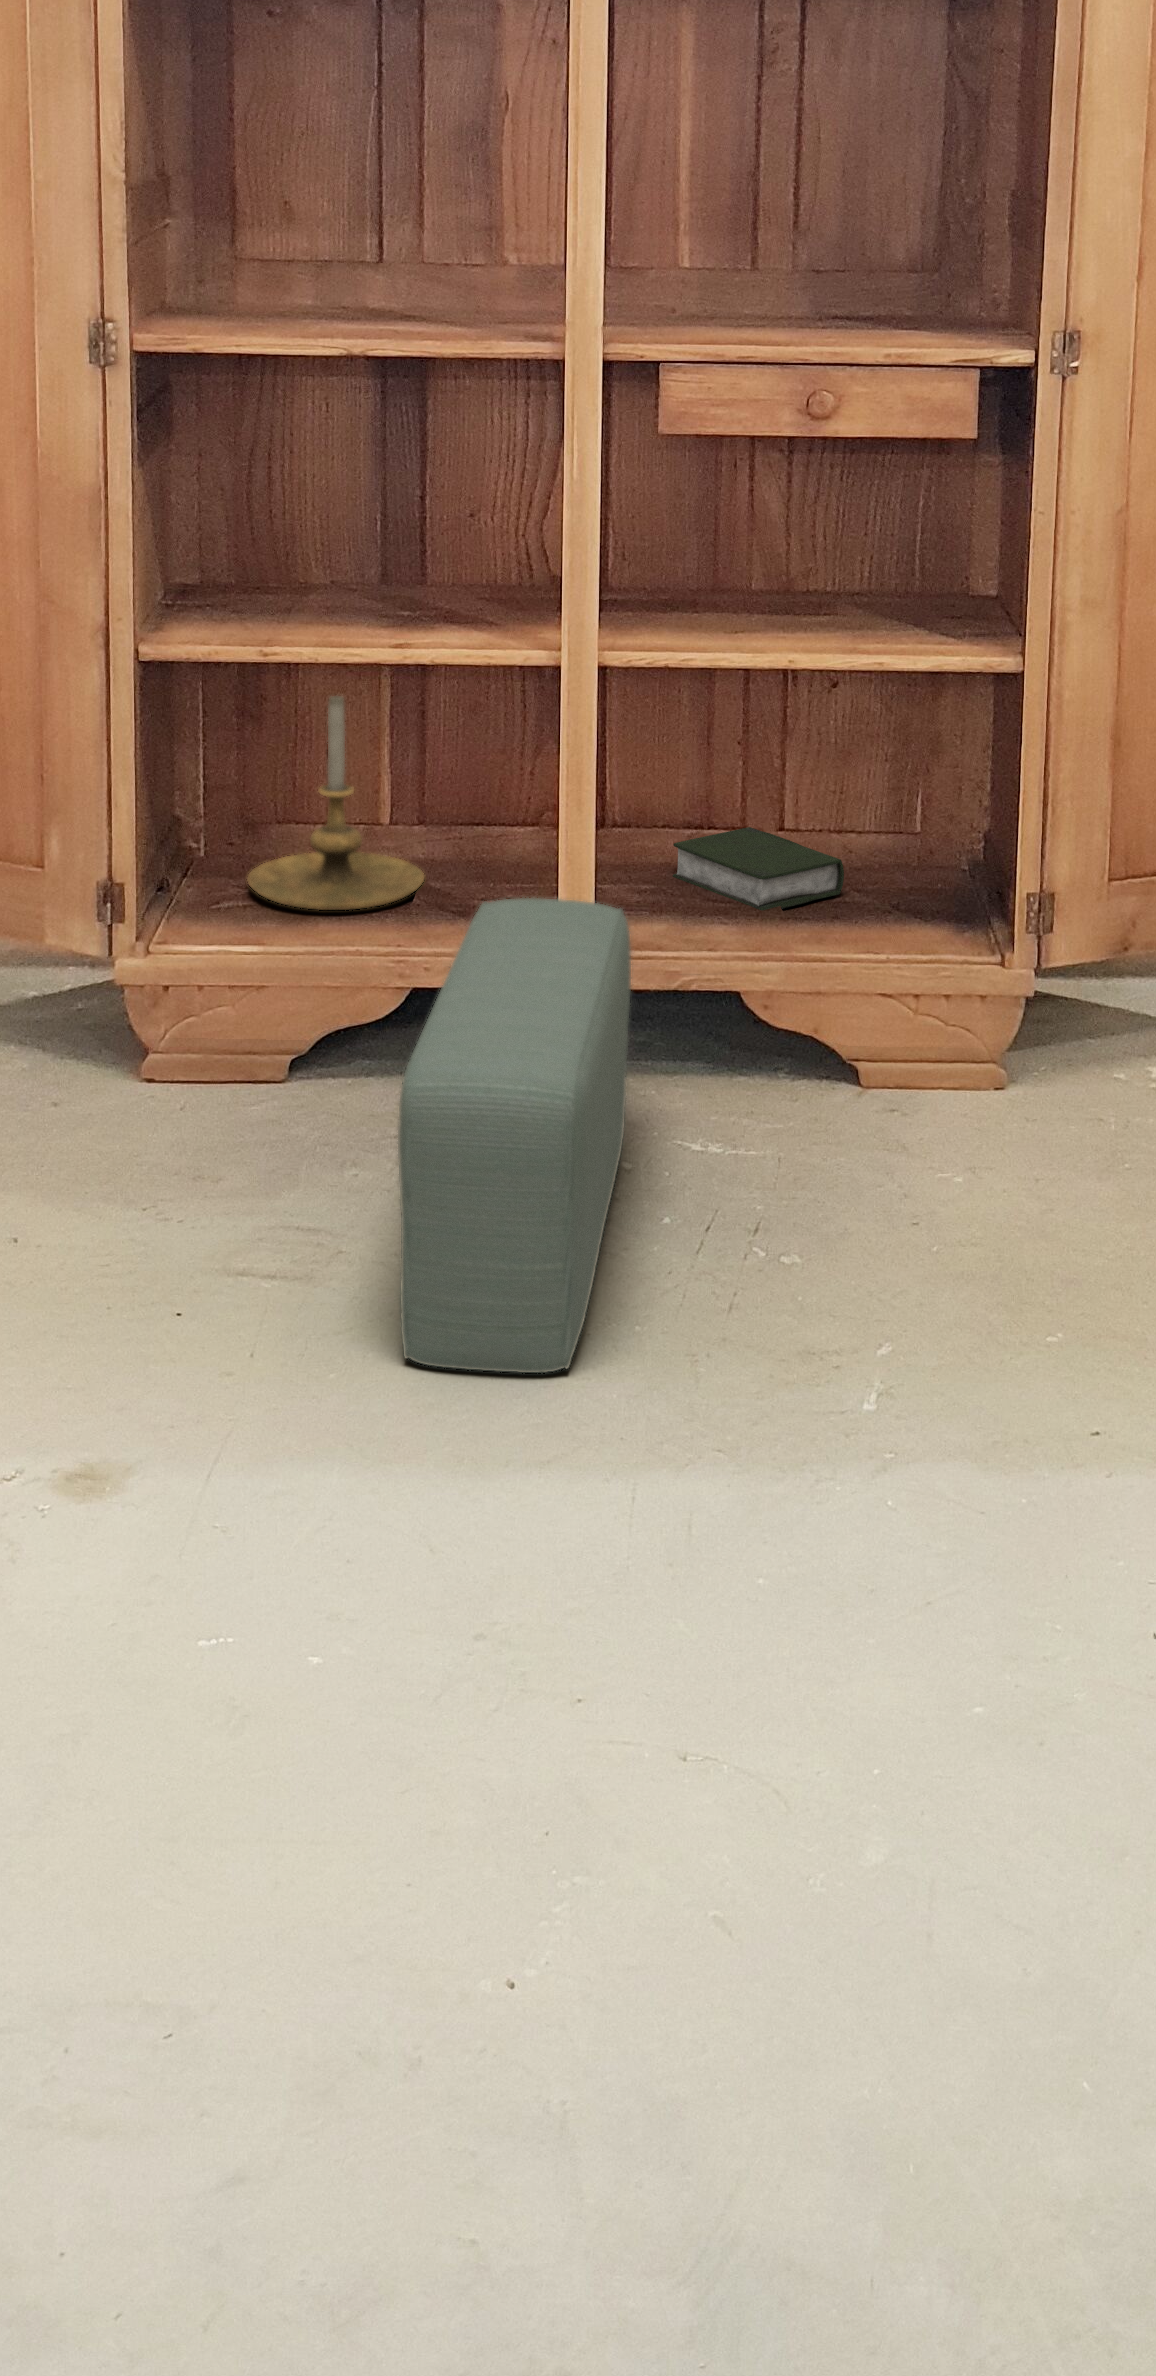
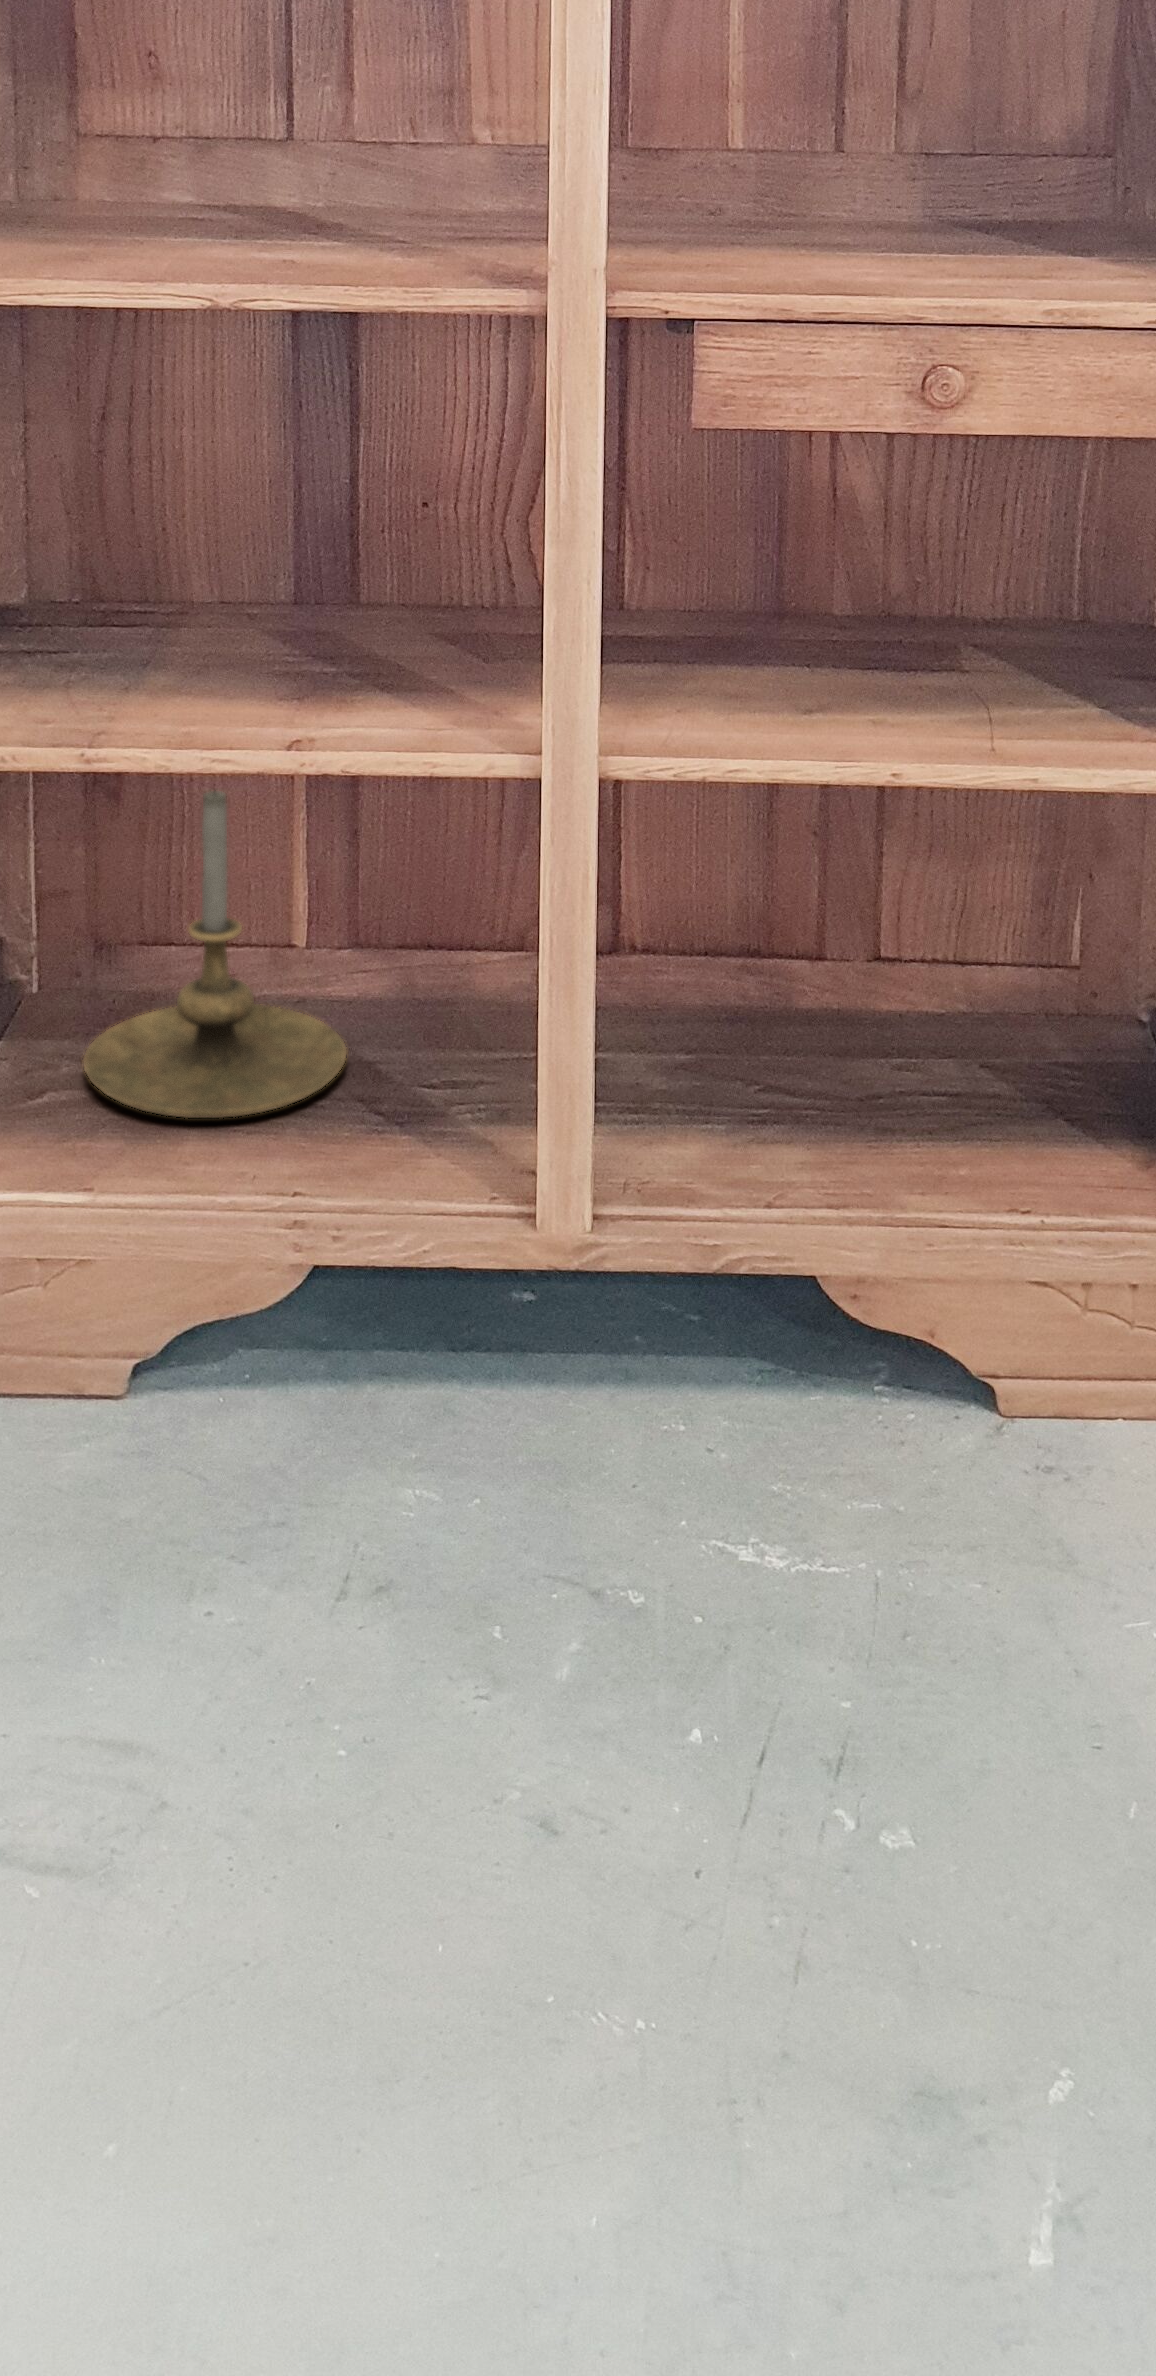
book: present [673,827,844,911] -> none [713,967,967,1123]
pouf: present [398,898,631,1373] -> none [231,1163,644,2123]

